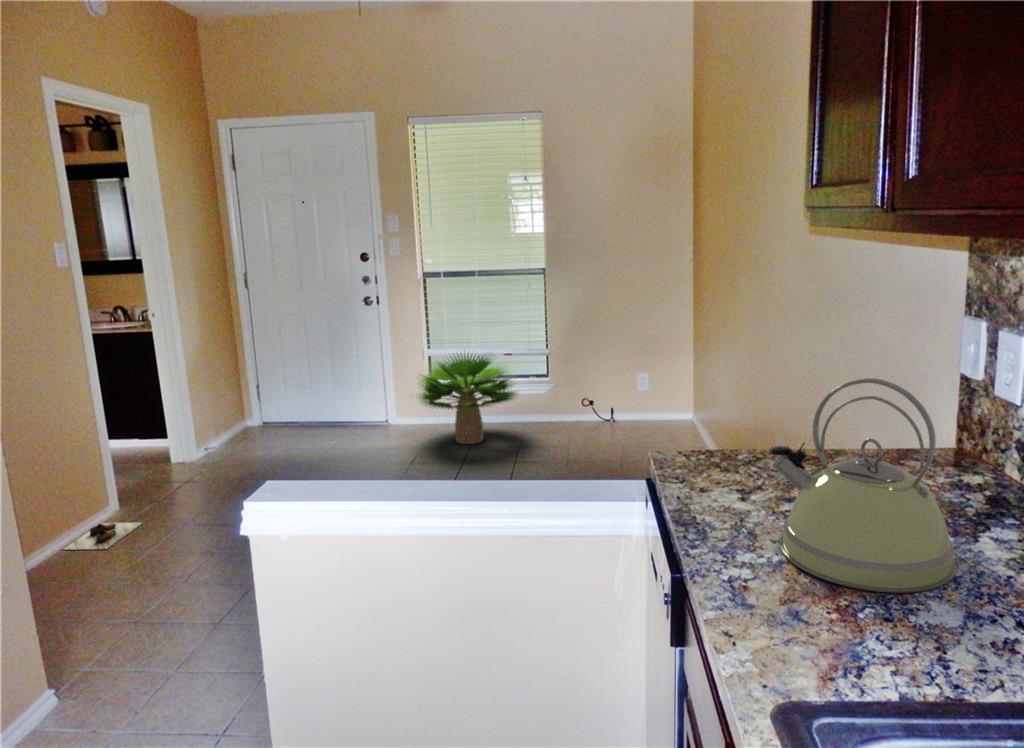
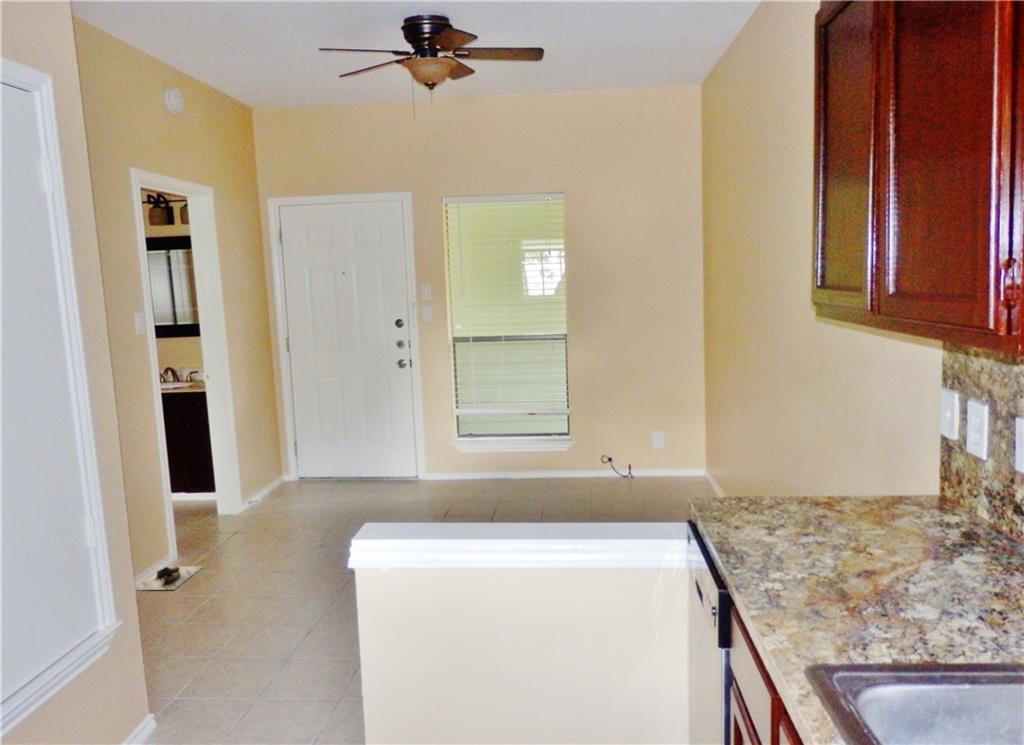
potted plant: present [418,354,517,444] -> none [443,409,546,497]
kettle: present [769,378,956,593] -> none [791,437,936,598]

